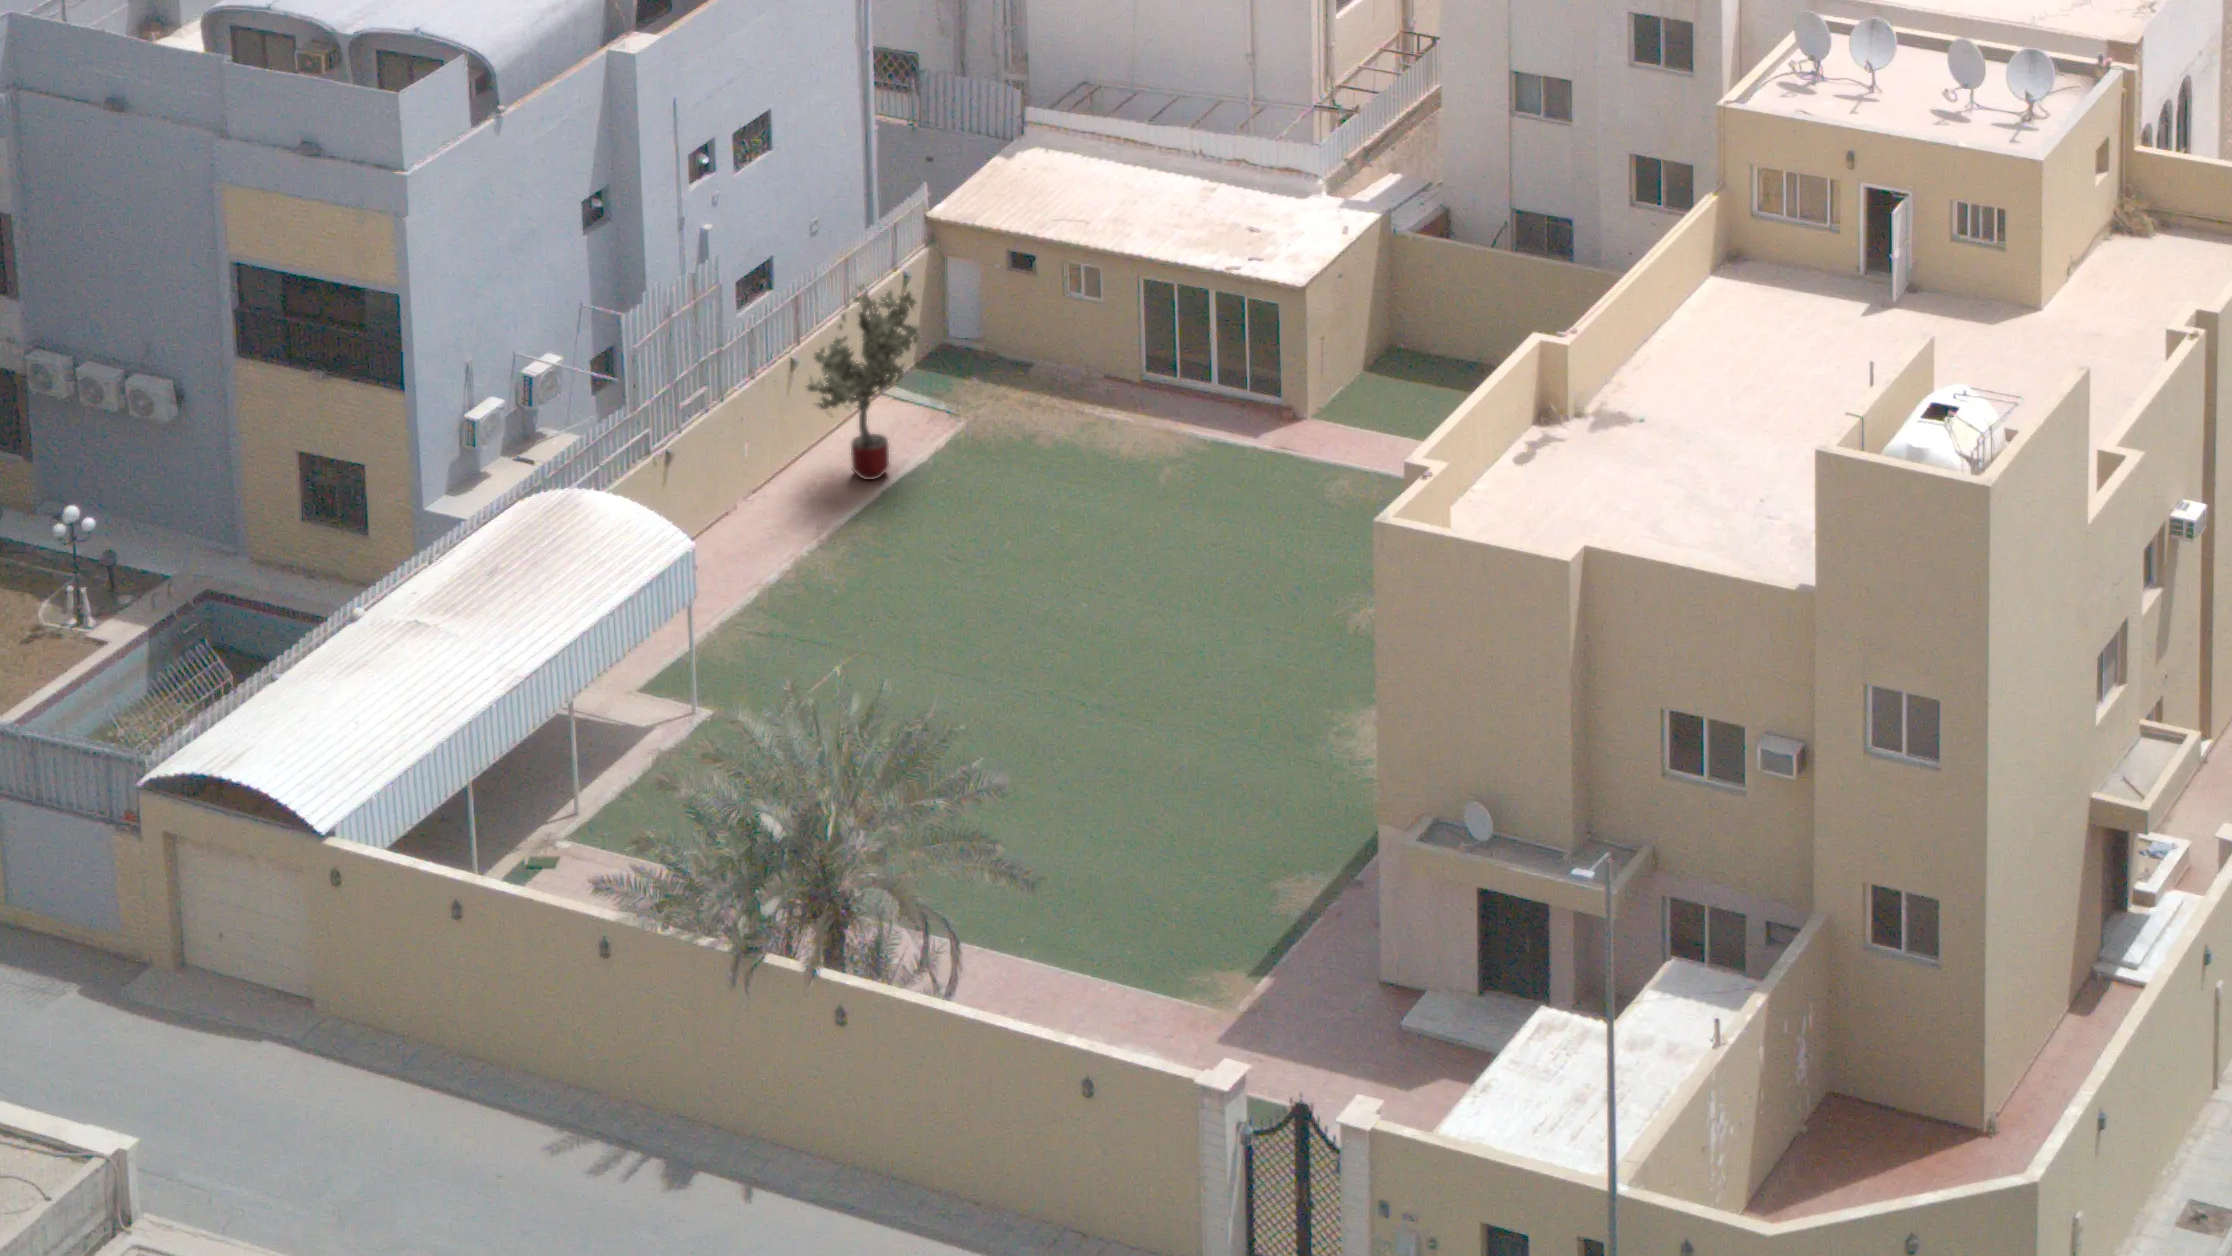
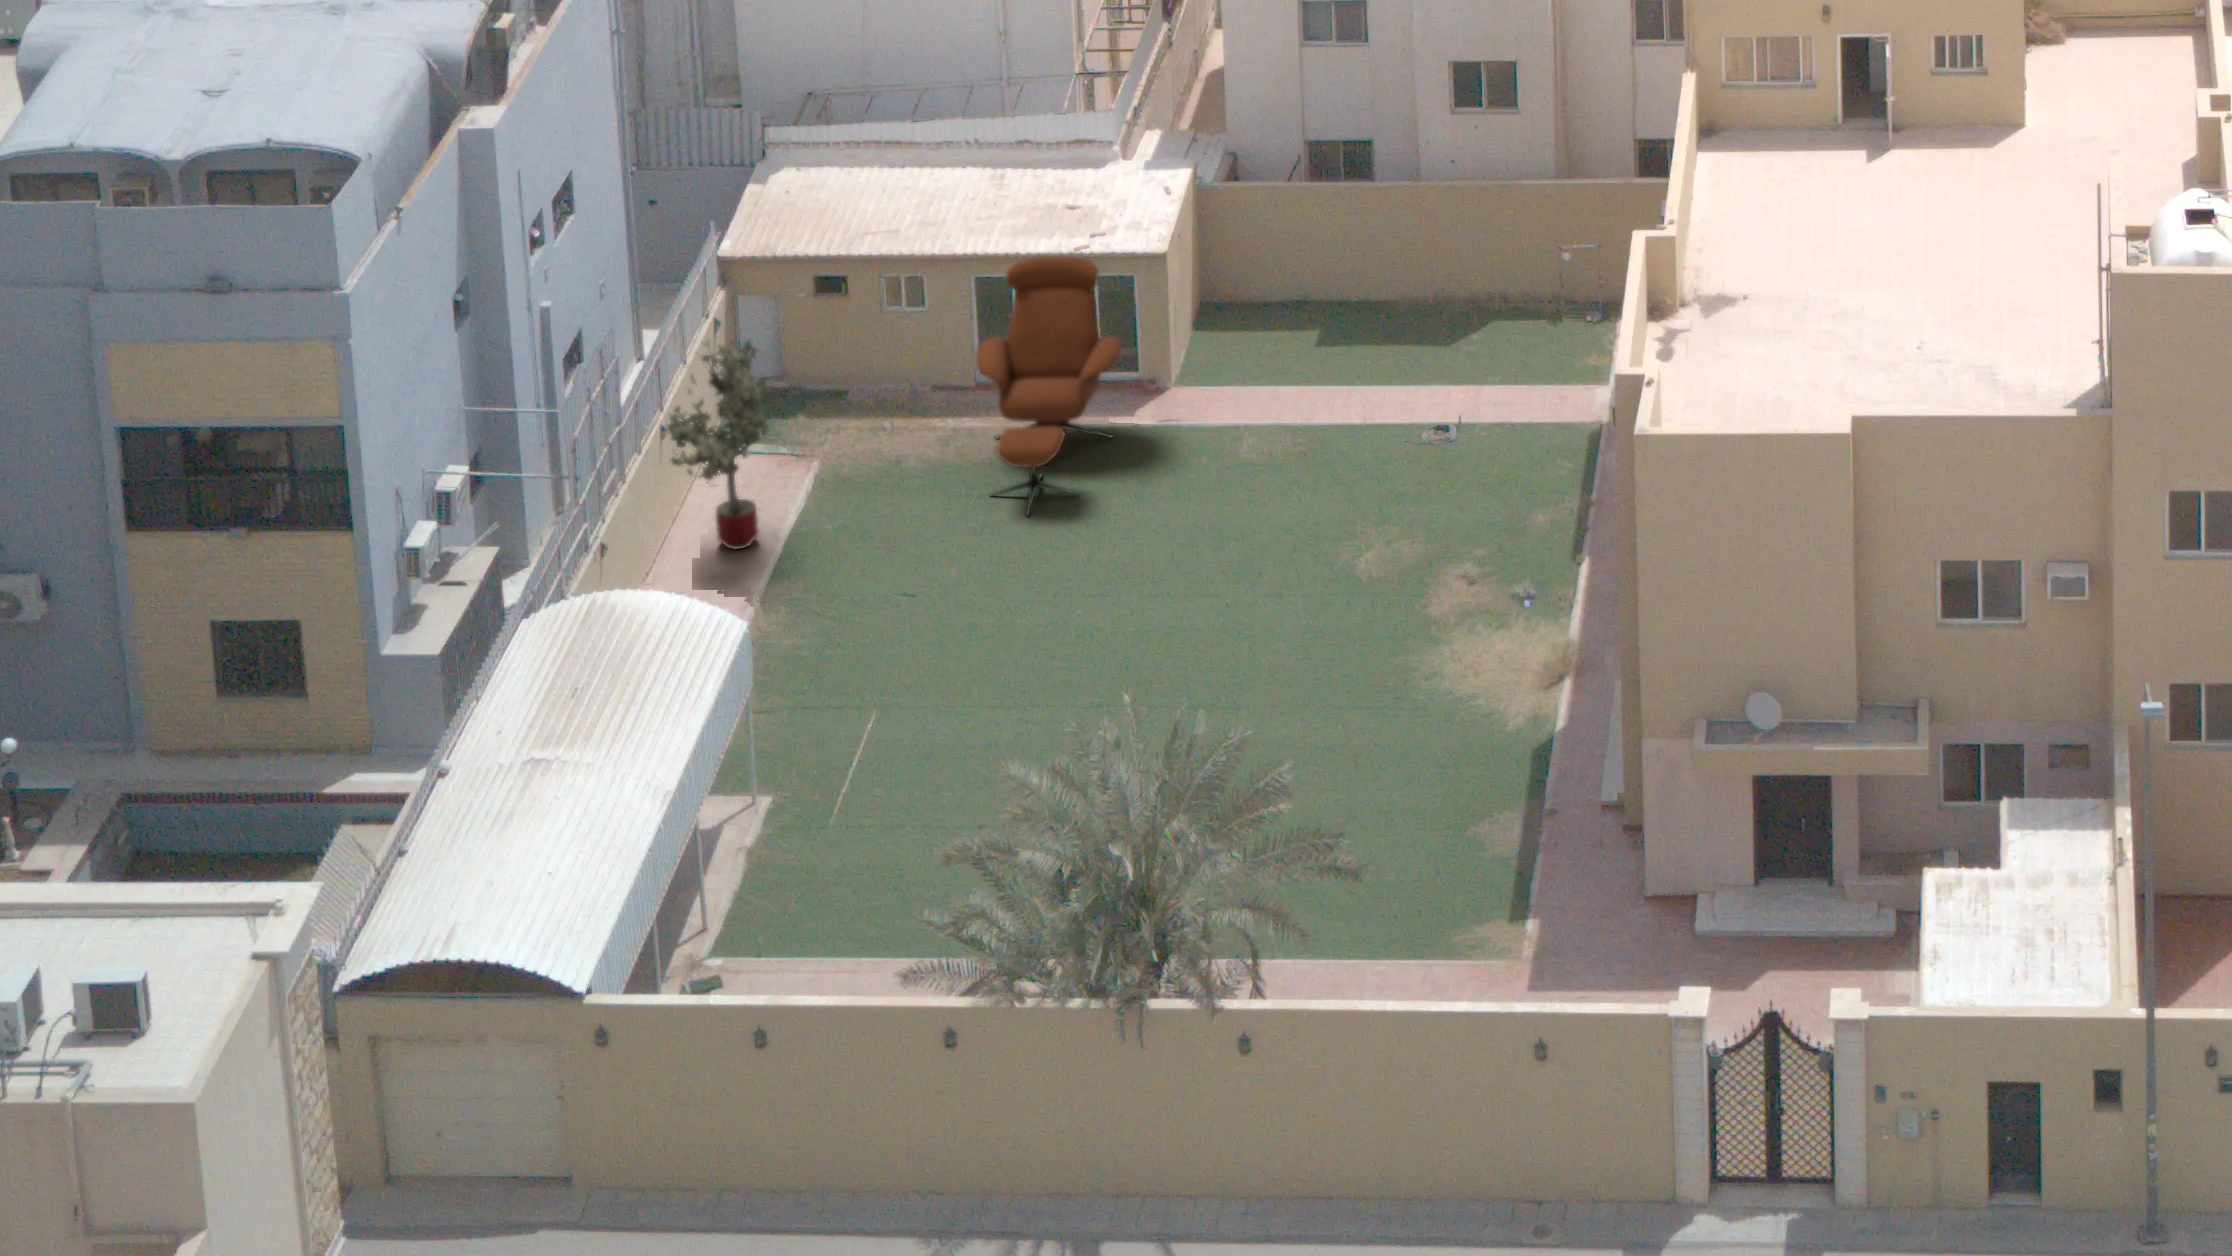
lounge chair: none [1107,266,1266,505] -> present [975,256,1121,512]

